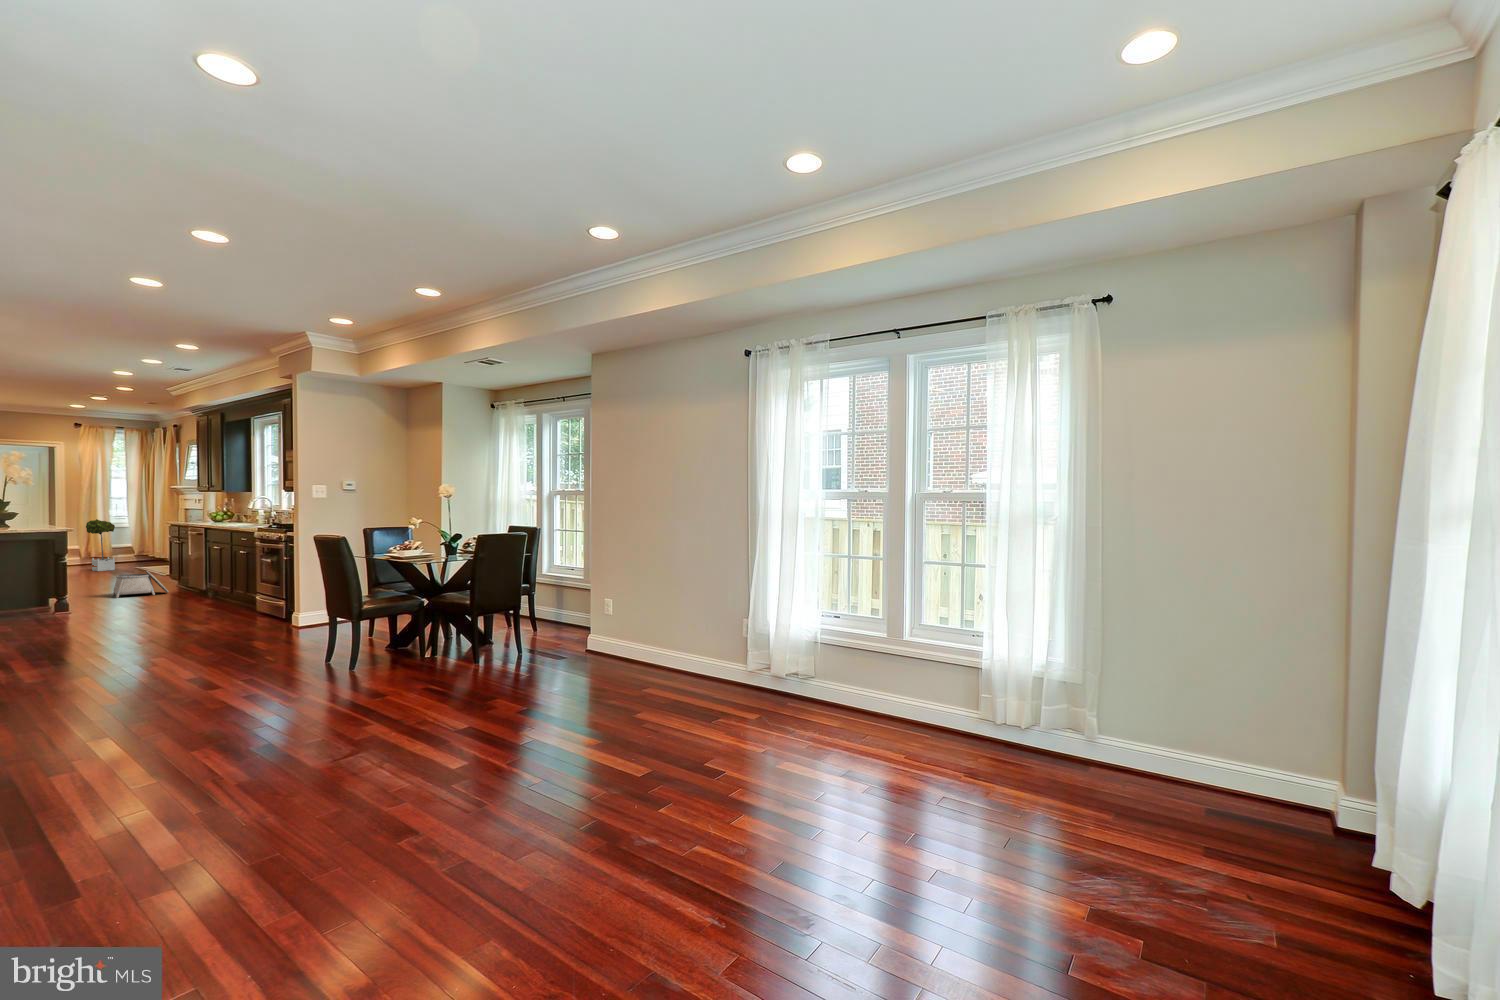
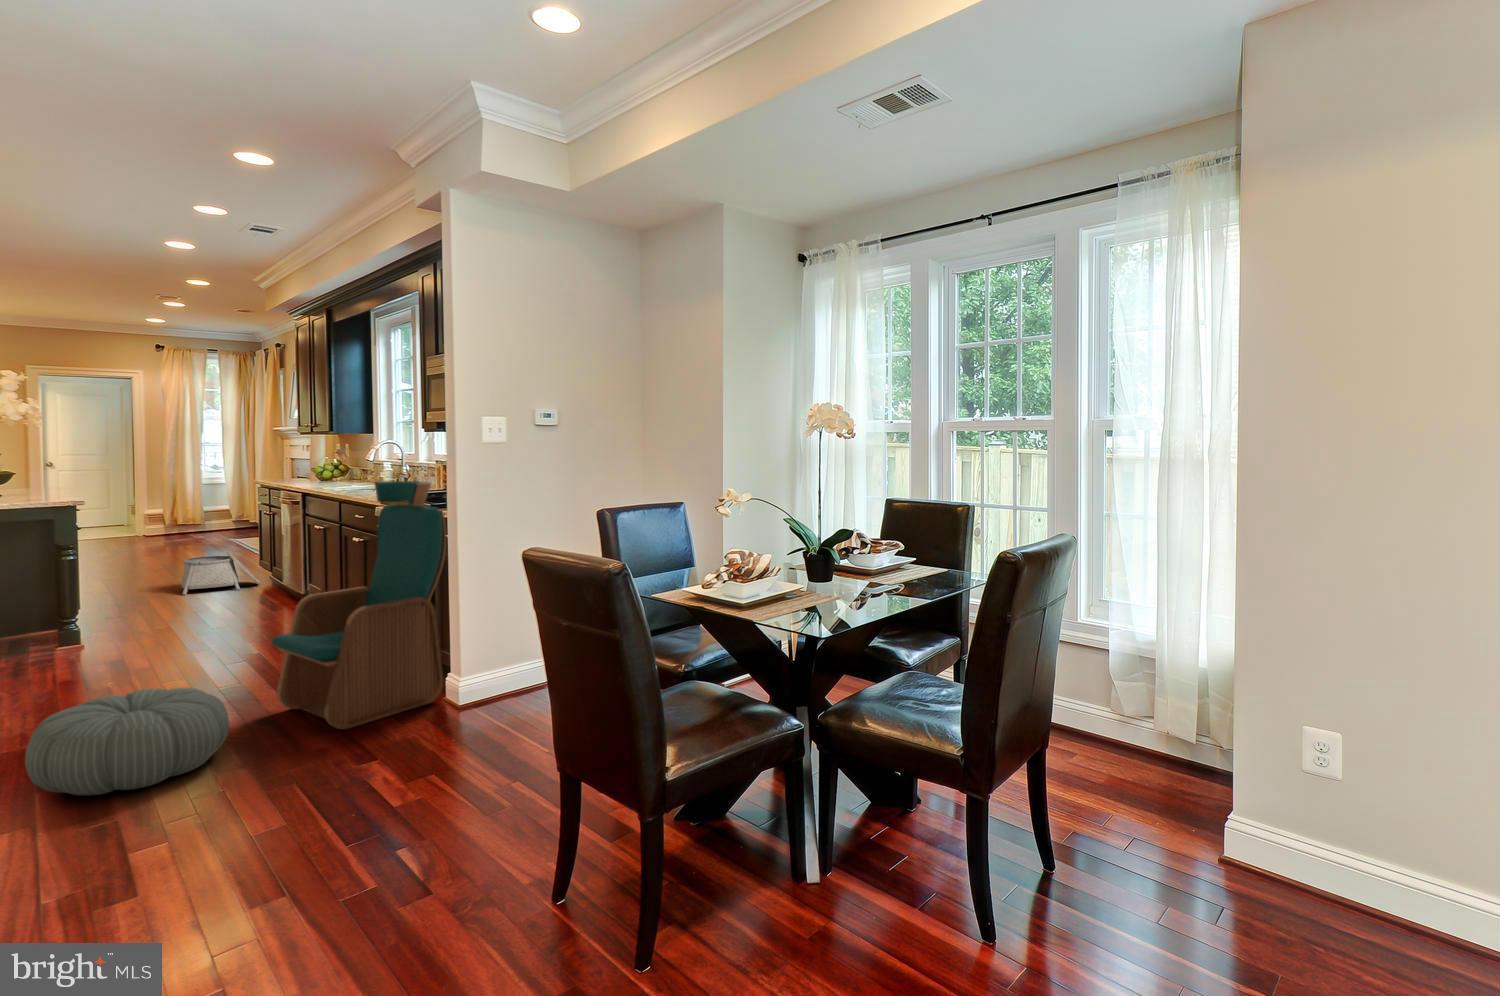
armchair: none [200,517,293,635] -> present [272,481,446,729]
potted tree: present [86,519,115,571] -> none [175,470,213,537]
pouf: none [91,611,181,650] -> present [25,688,229,795]

